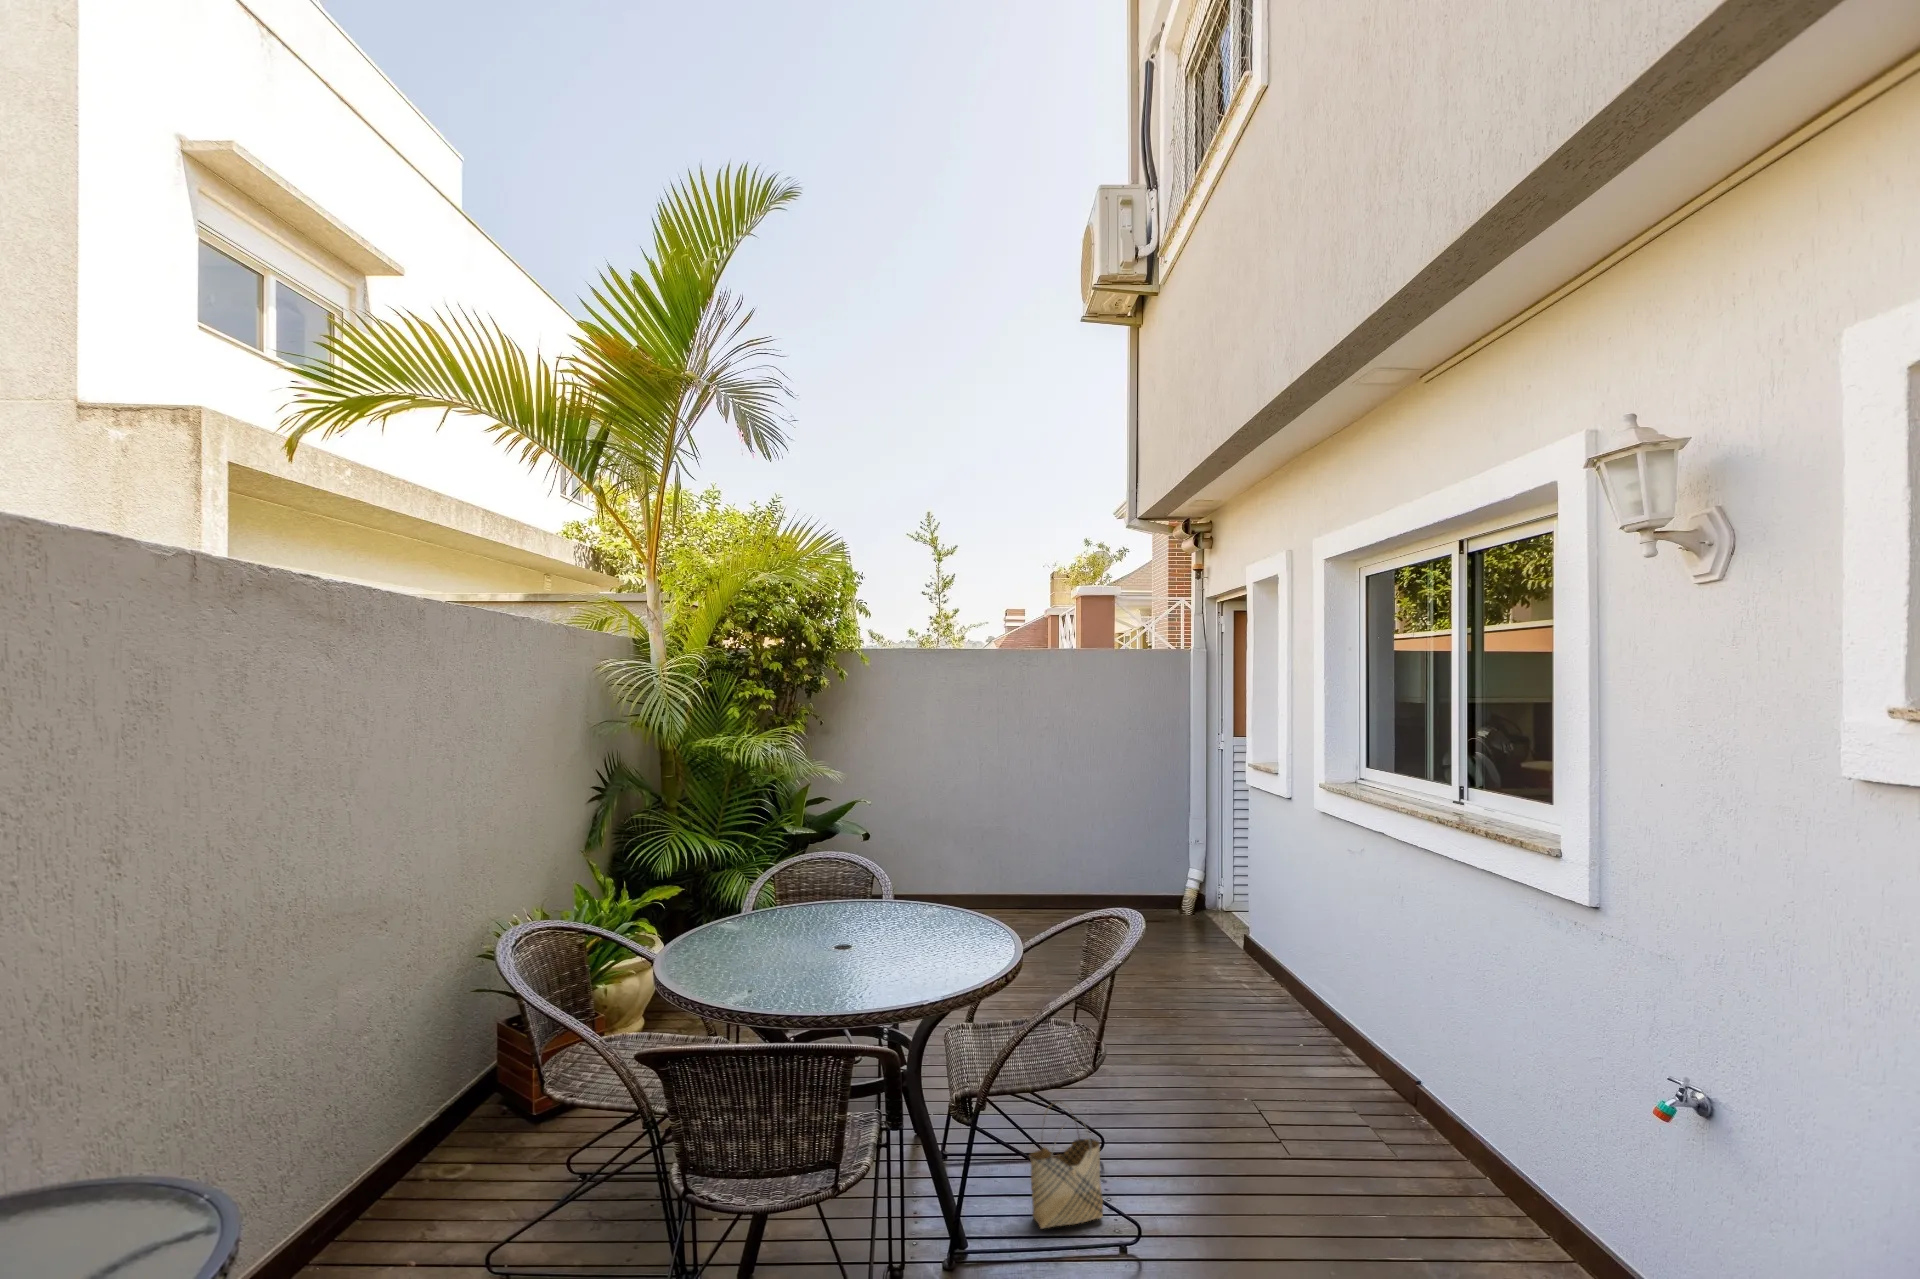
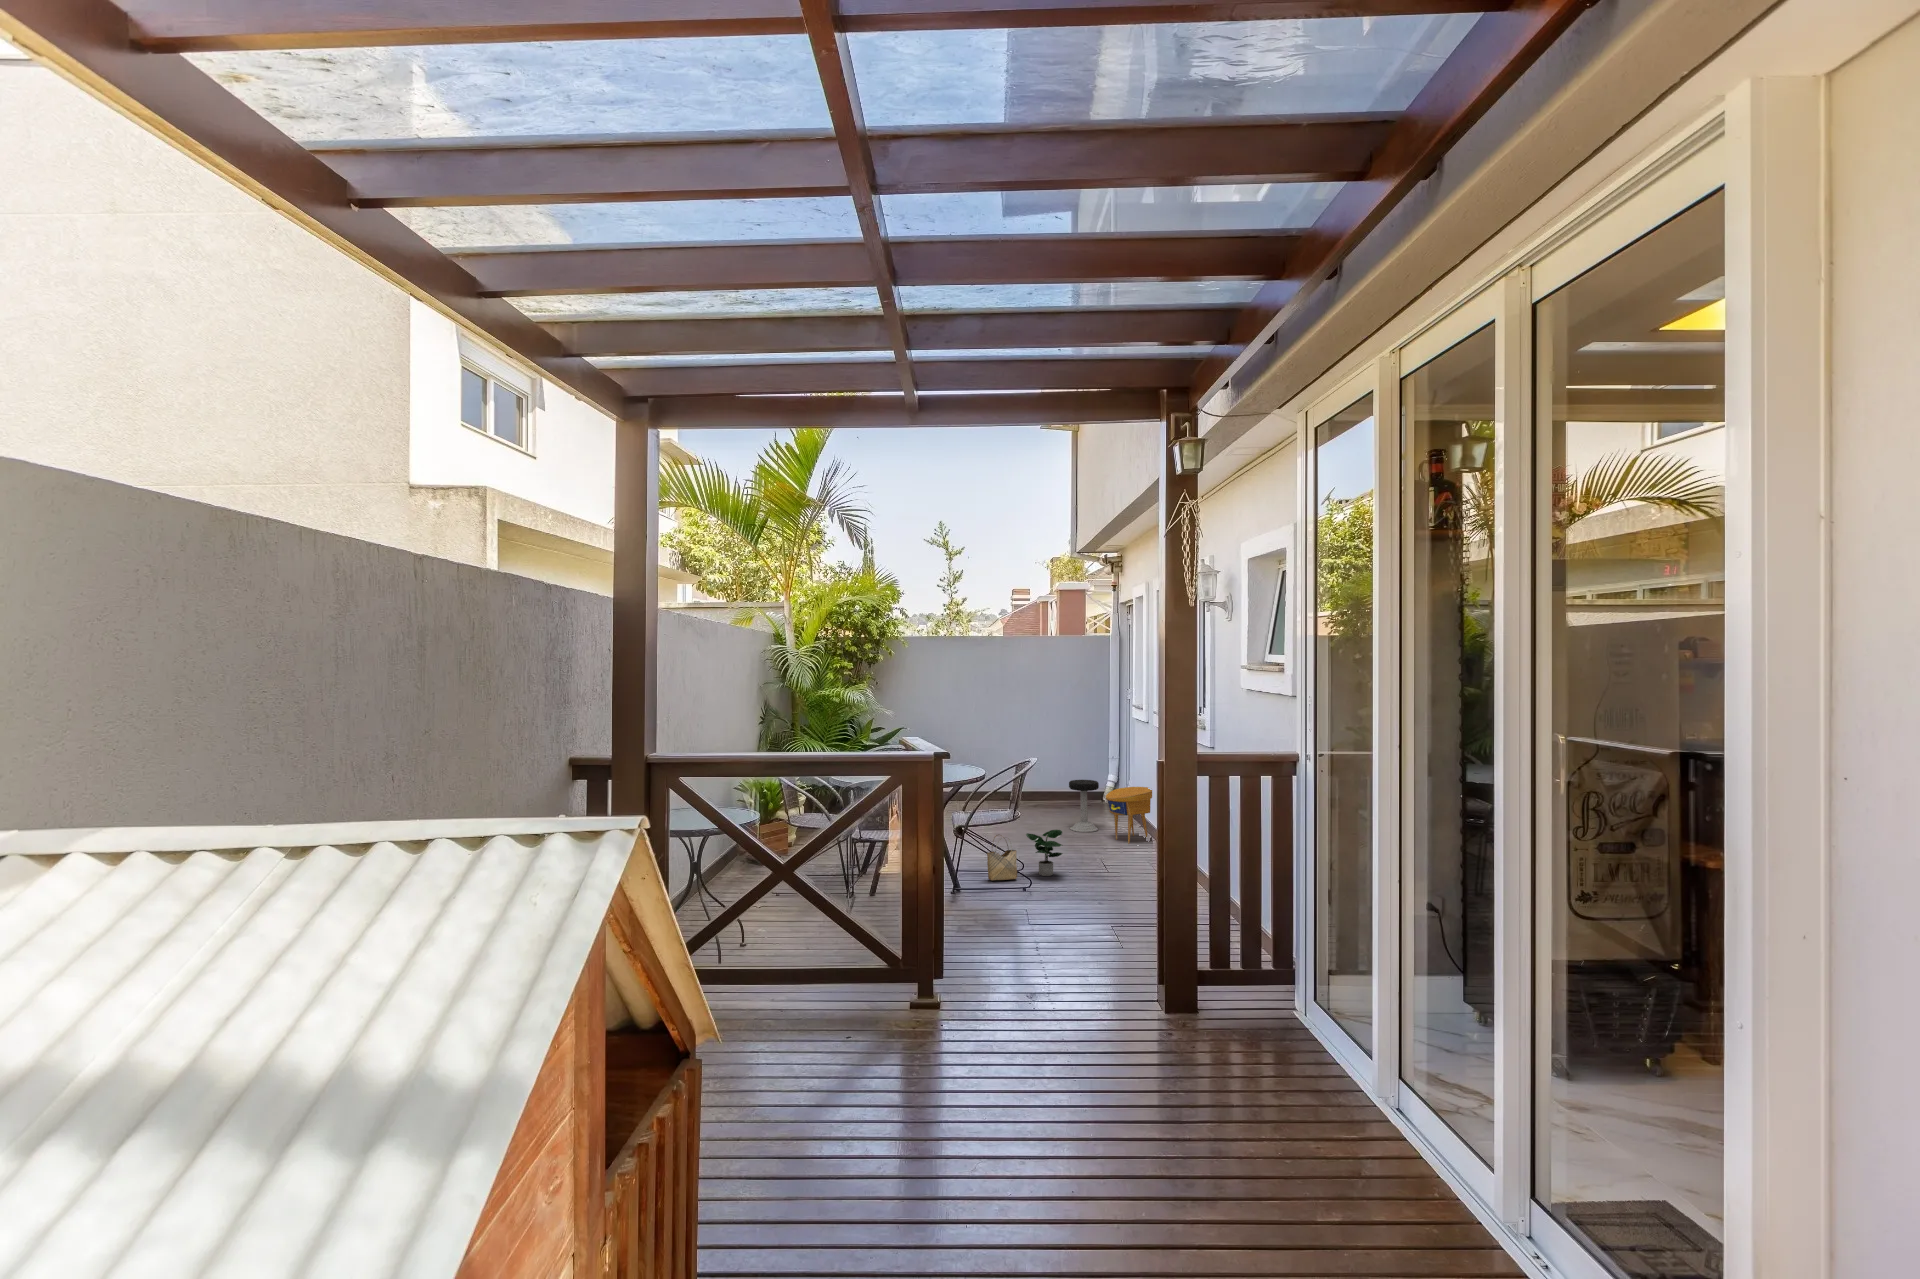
stool: none [1152,899,1207,1001] -> present [1069,780,1099,832]
side table: none [1231,921,1323,1043] -> present [1106,787,1152,844]
potted plant: none [1115,1072,1209,1196] -> present [1026,830,1063,876]

